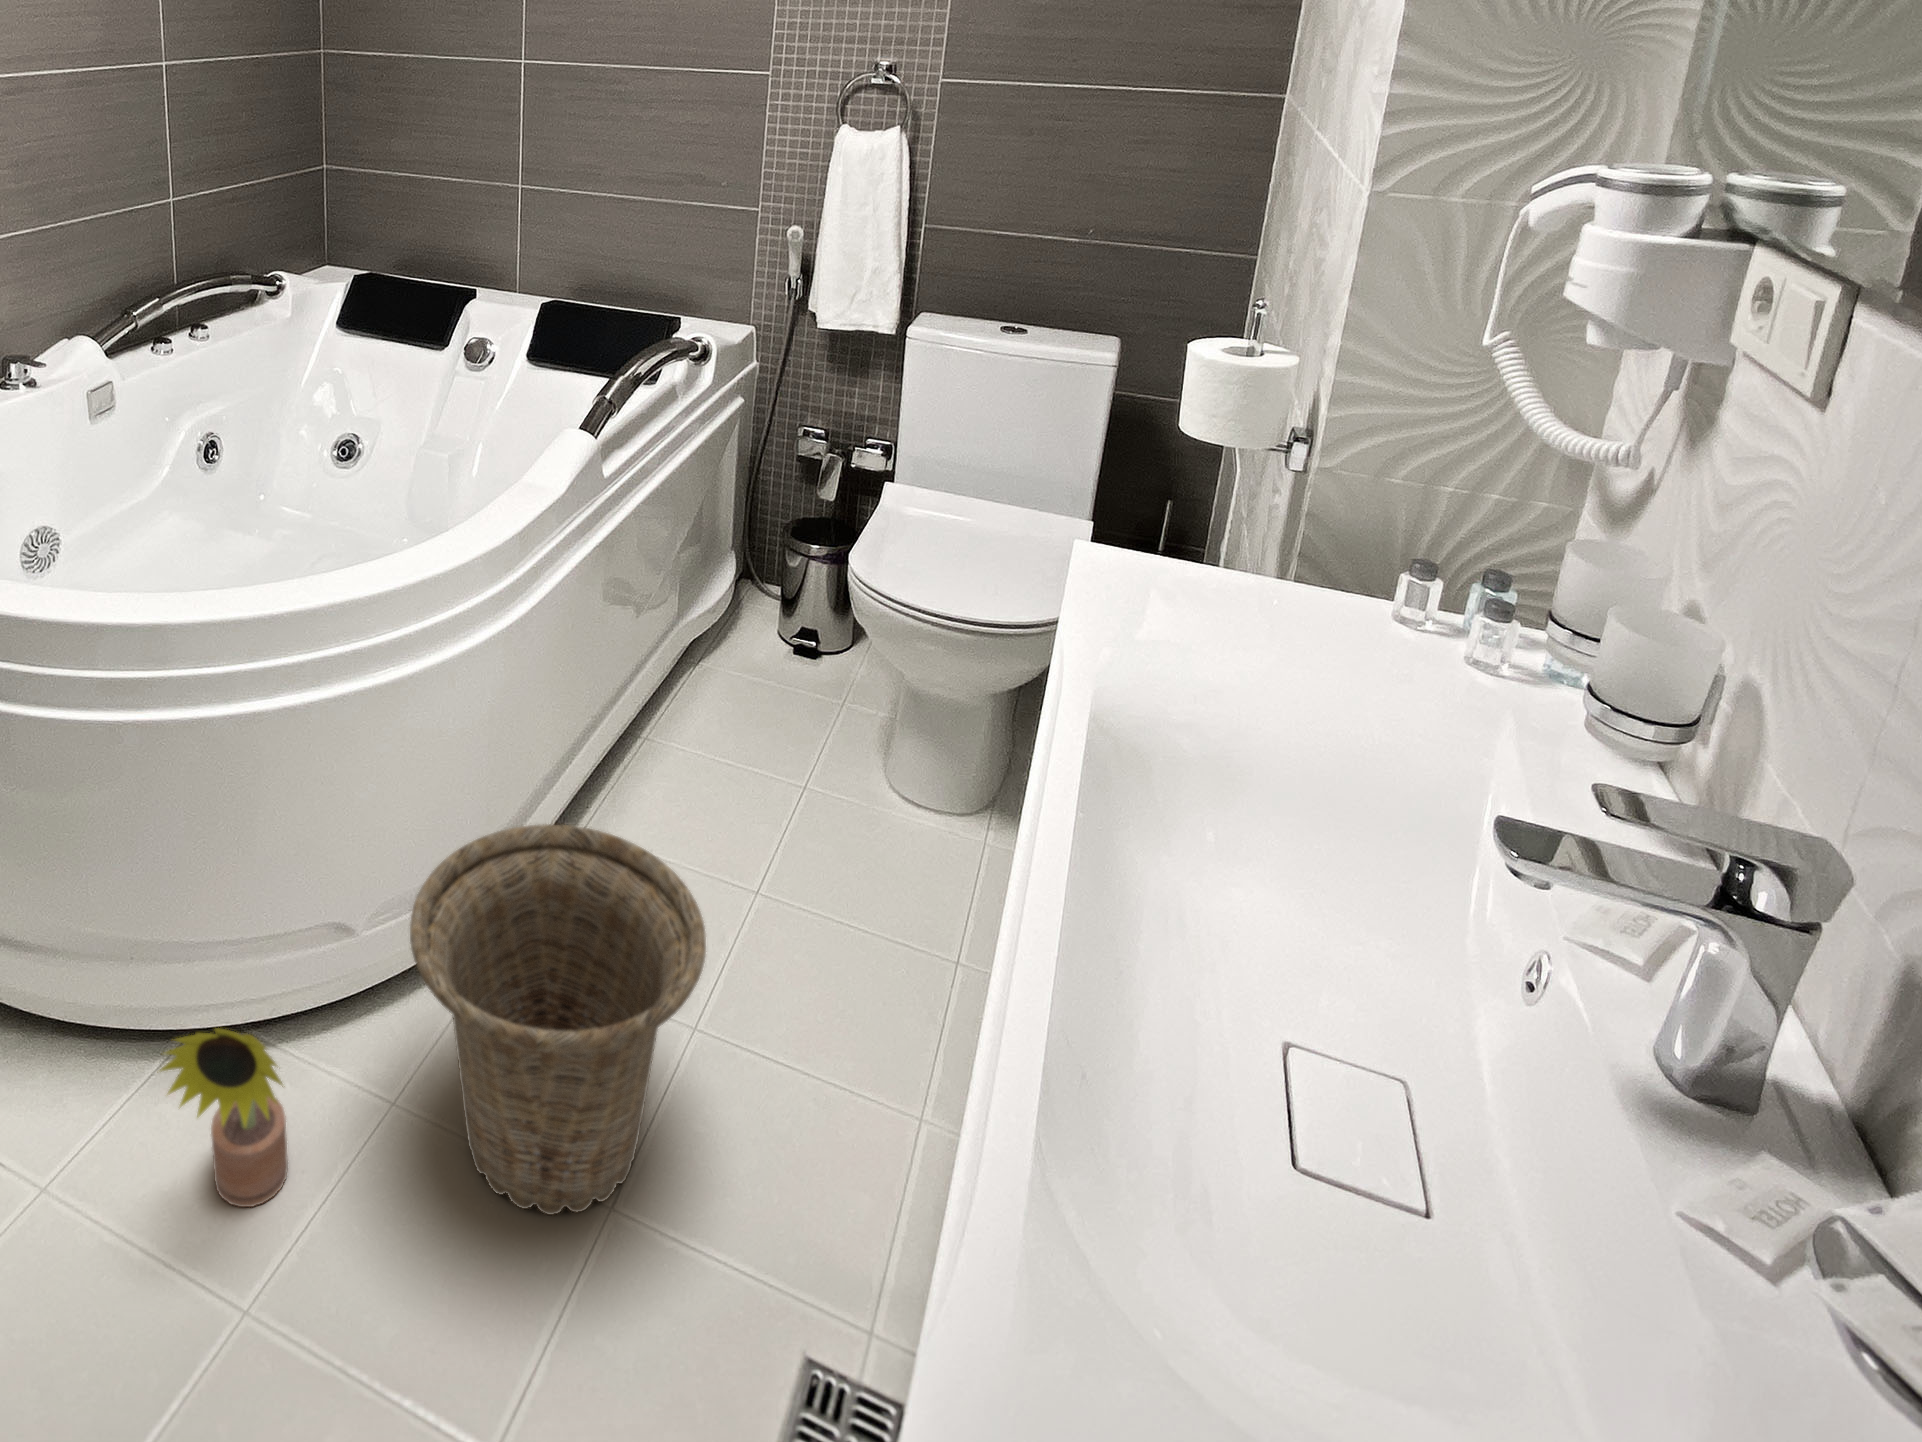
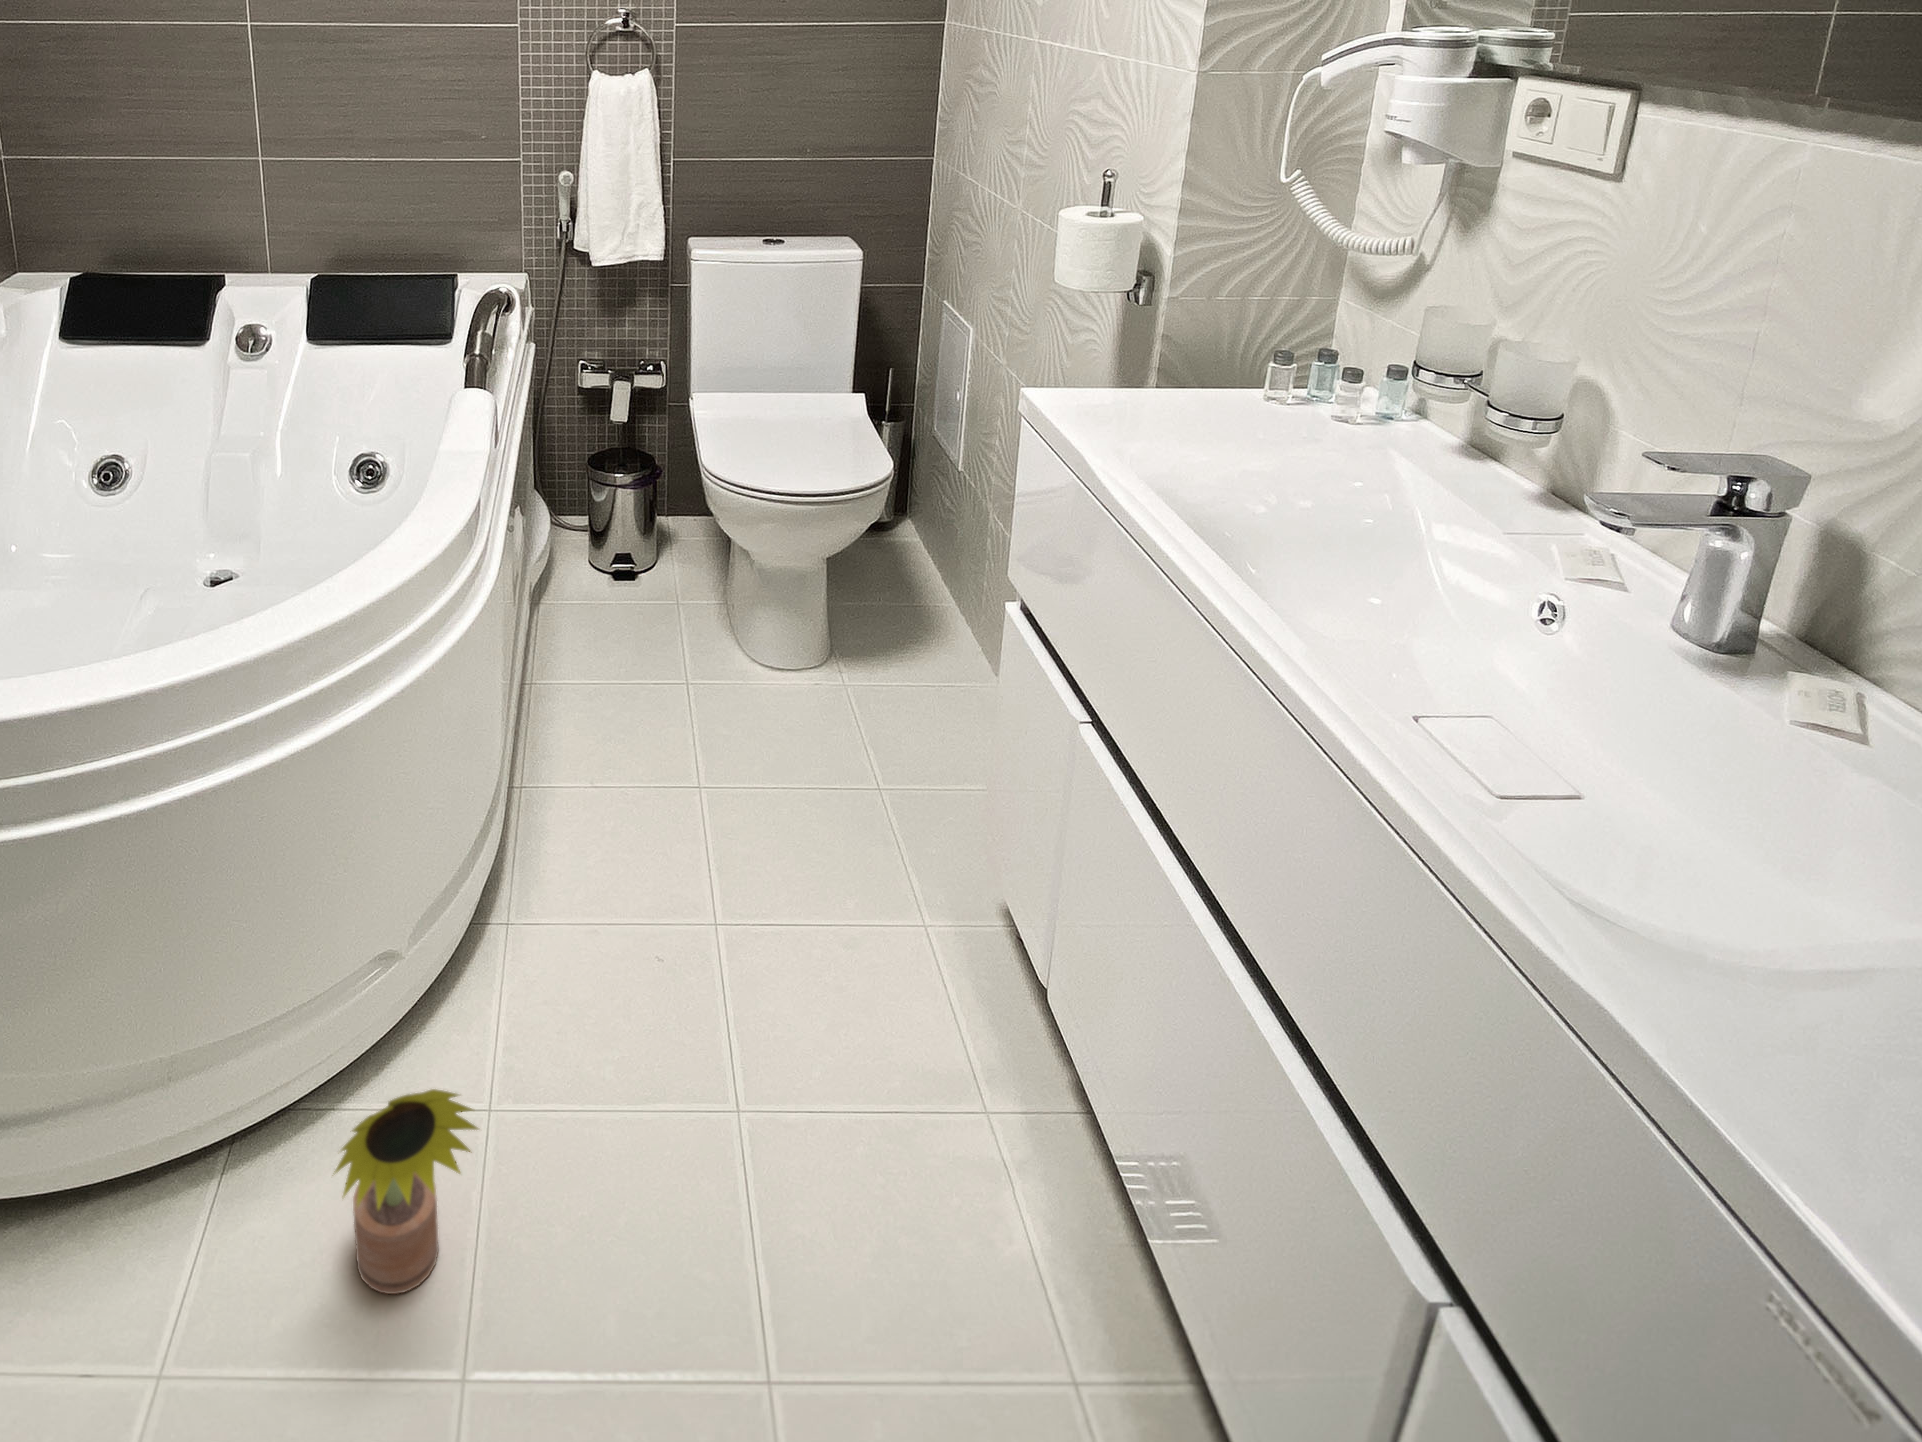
basket: present [410,824,706,1215] -> none [522,767,821,1156]

